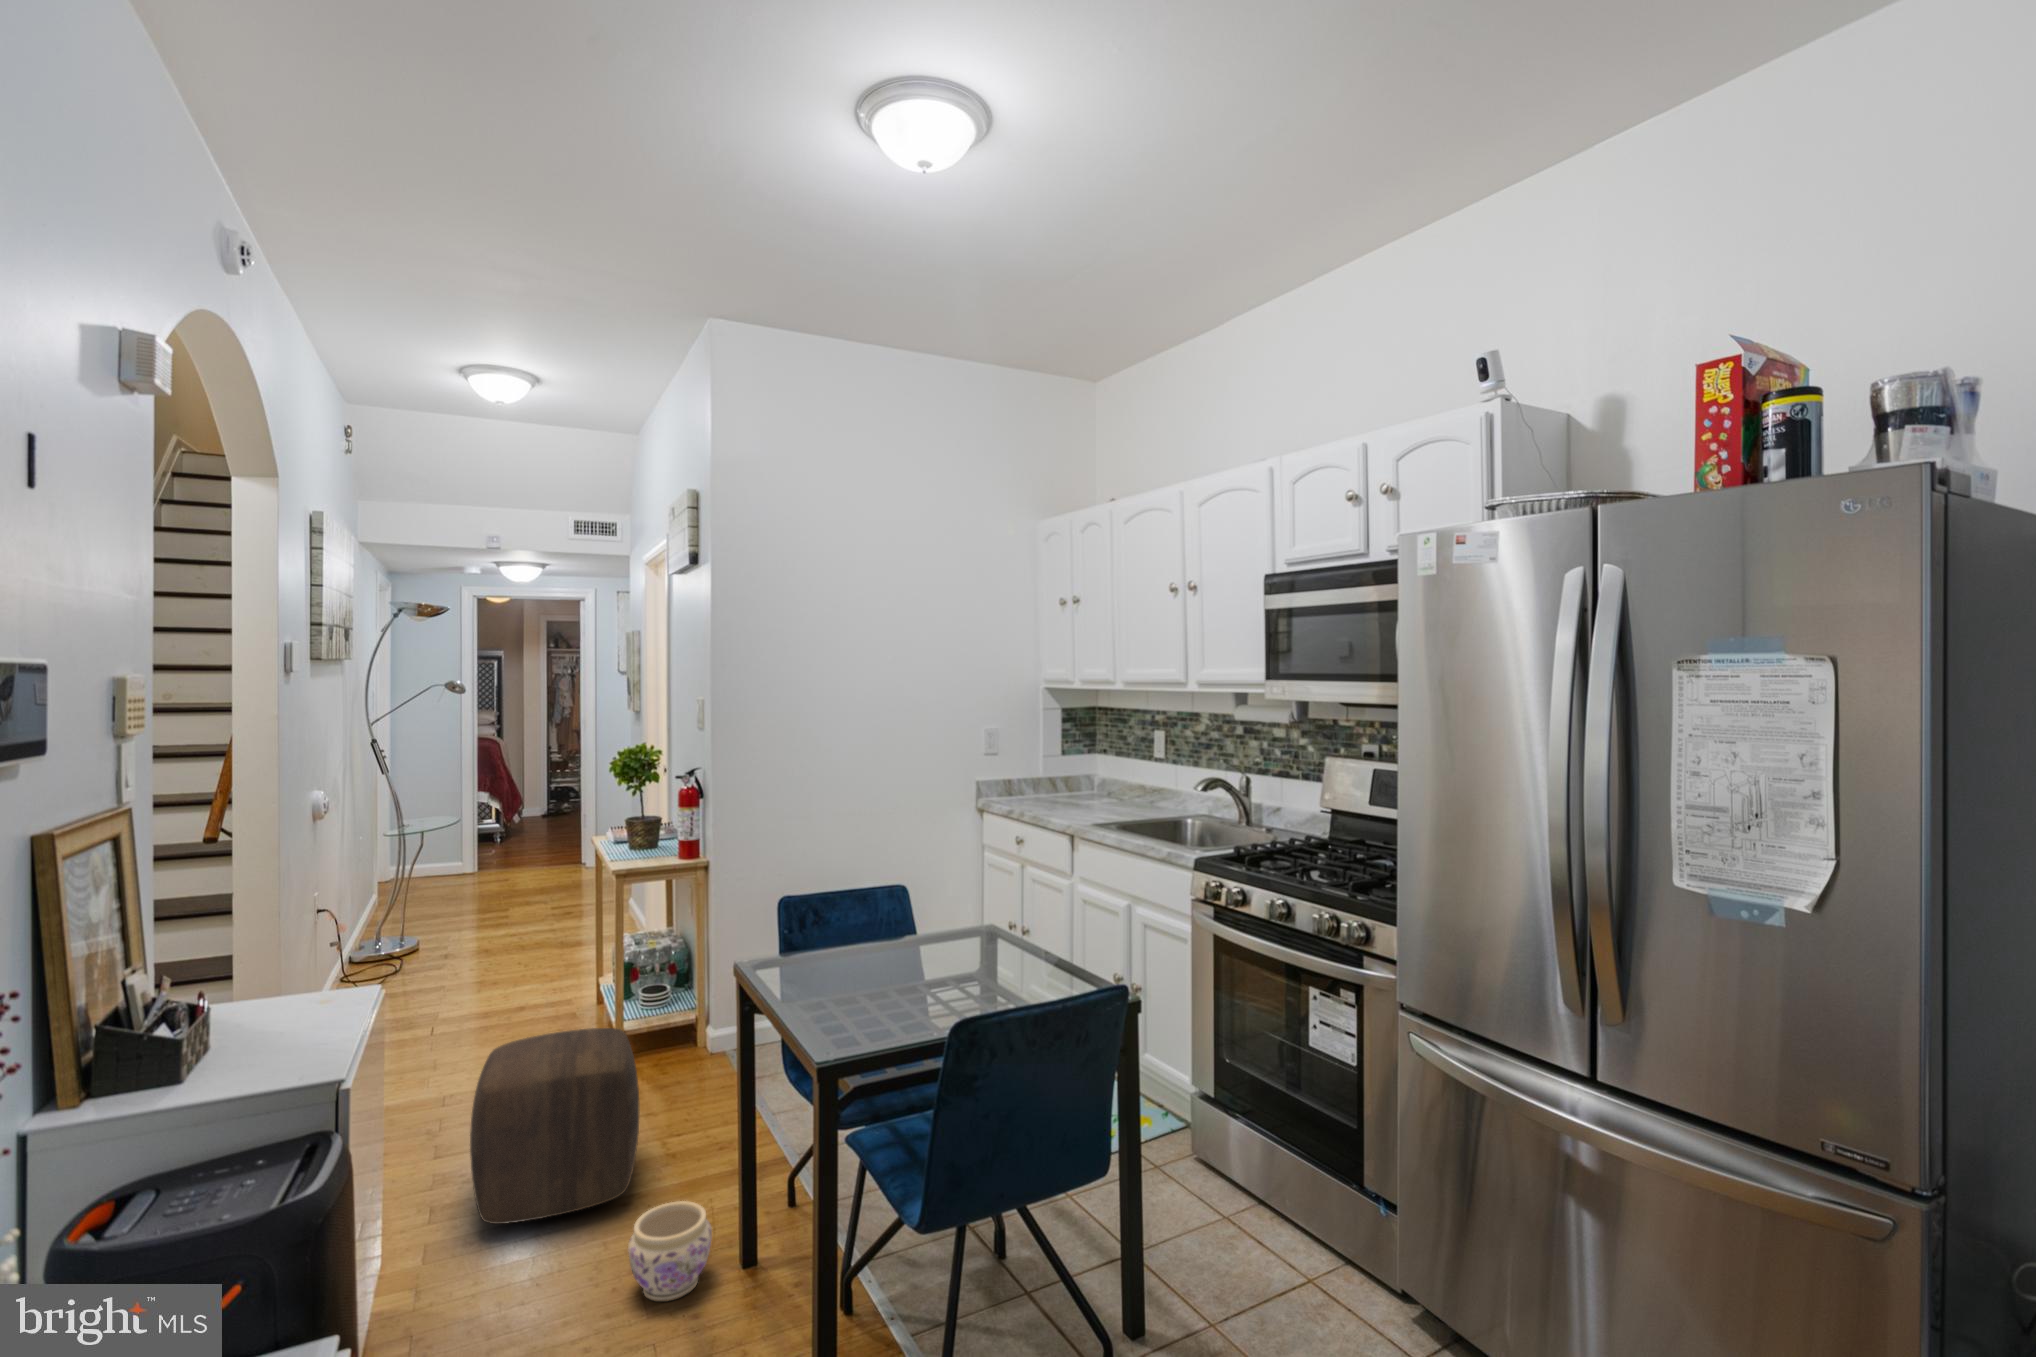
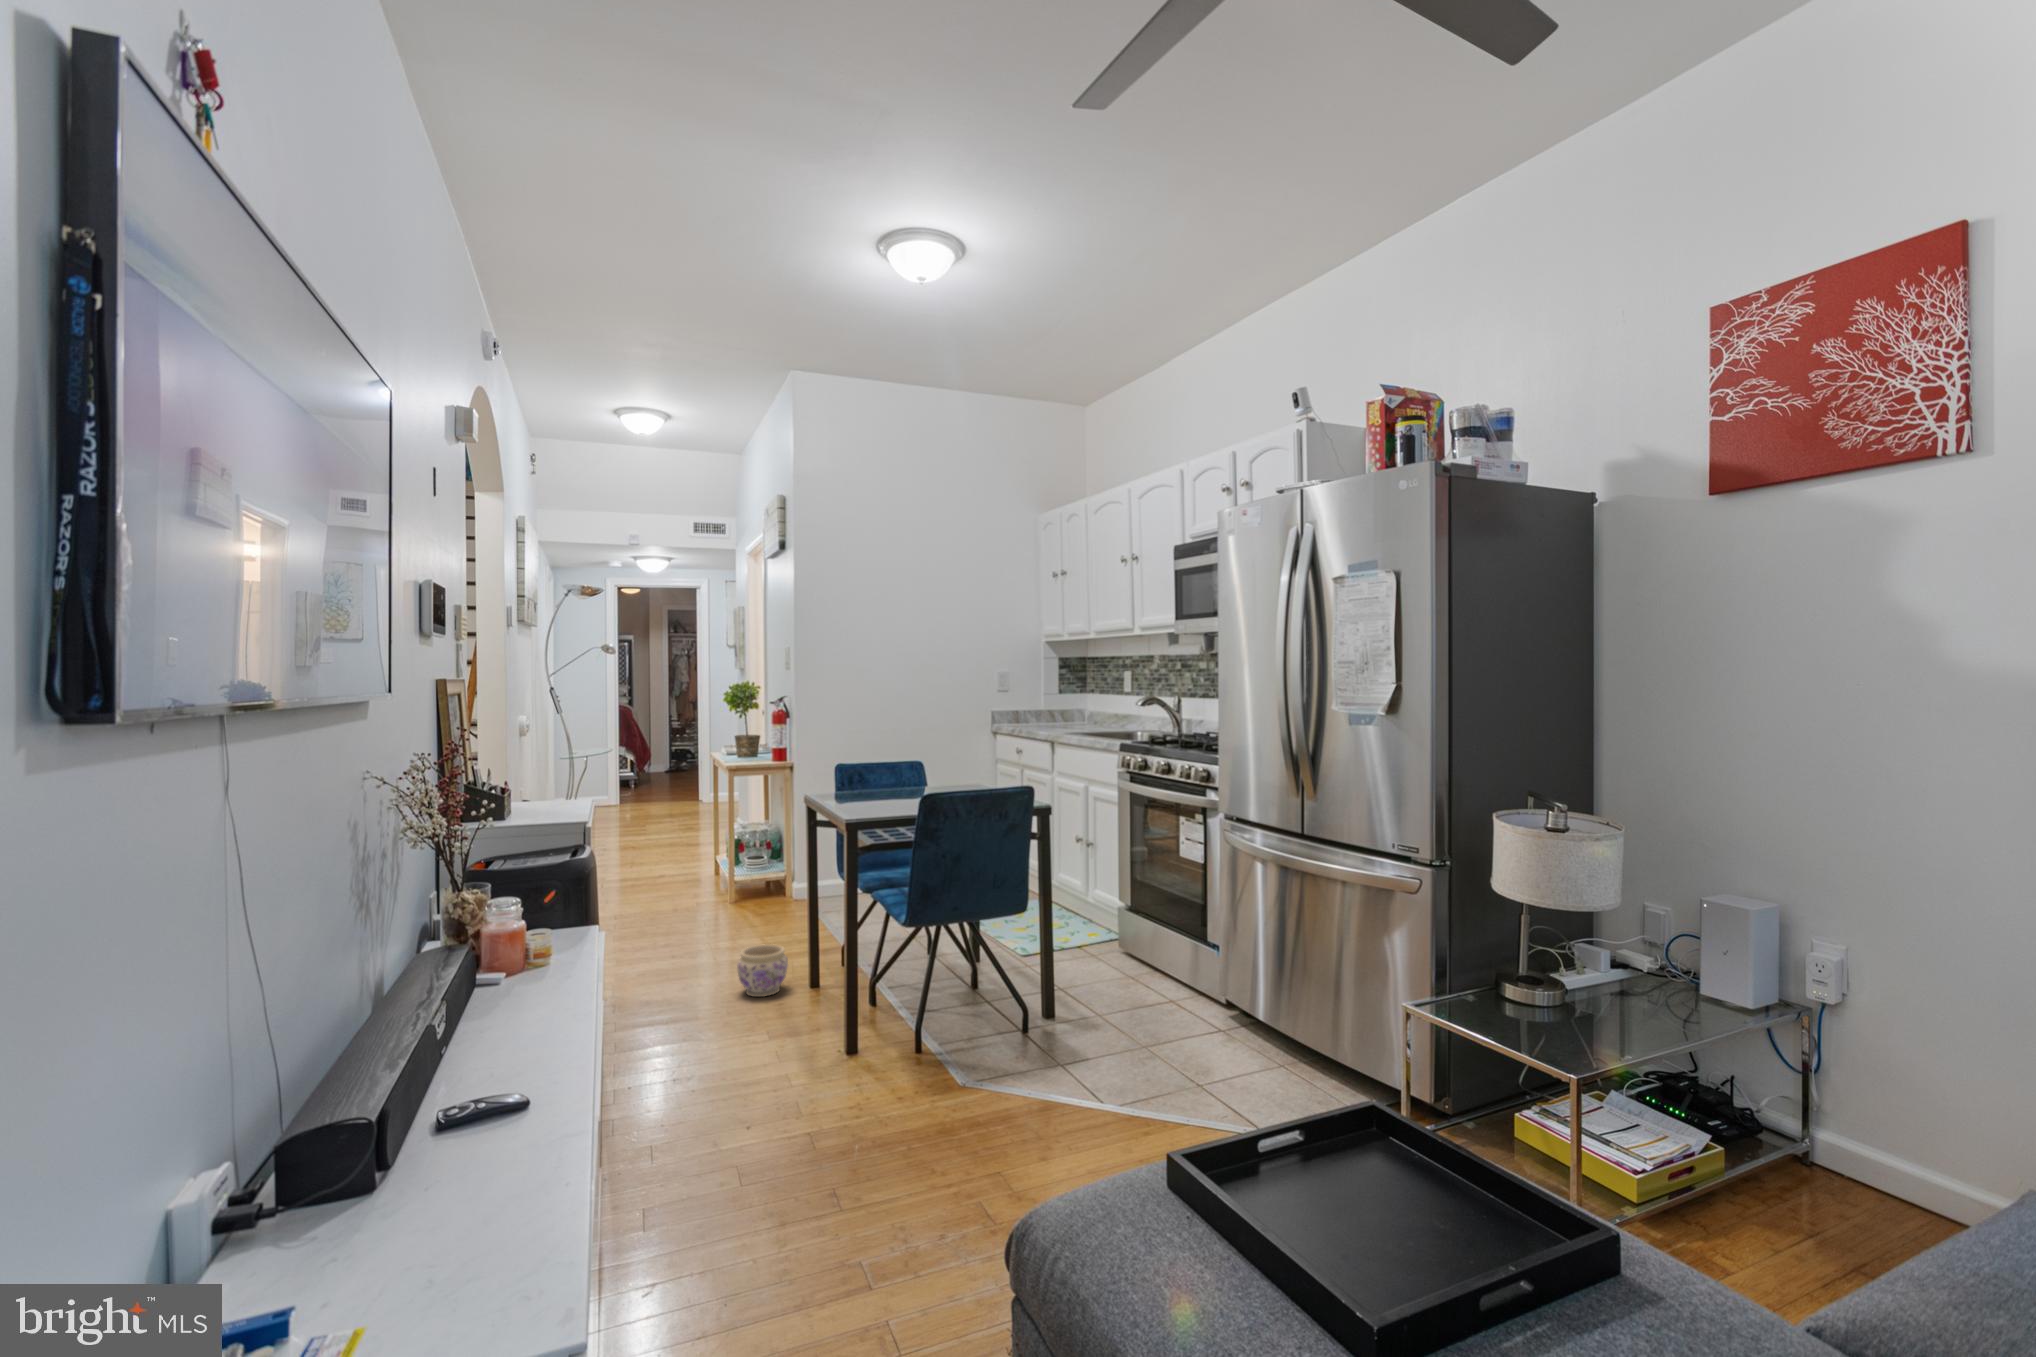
ottoman: present [470,1028,640,1224] -> none [639,855,744,963]

